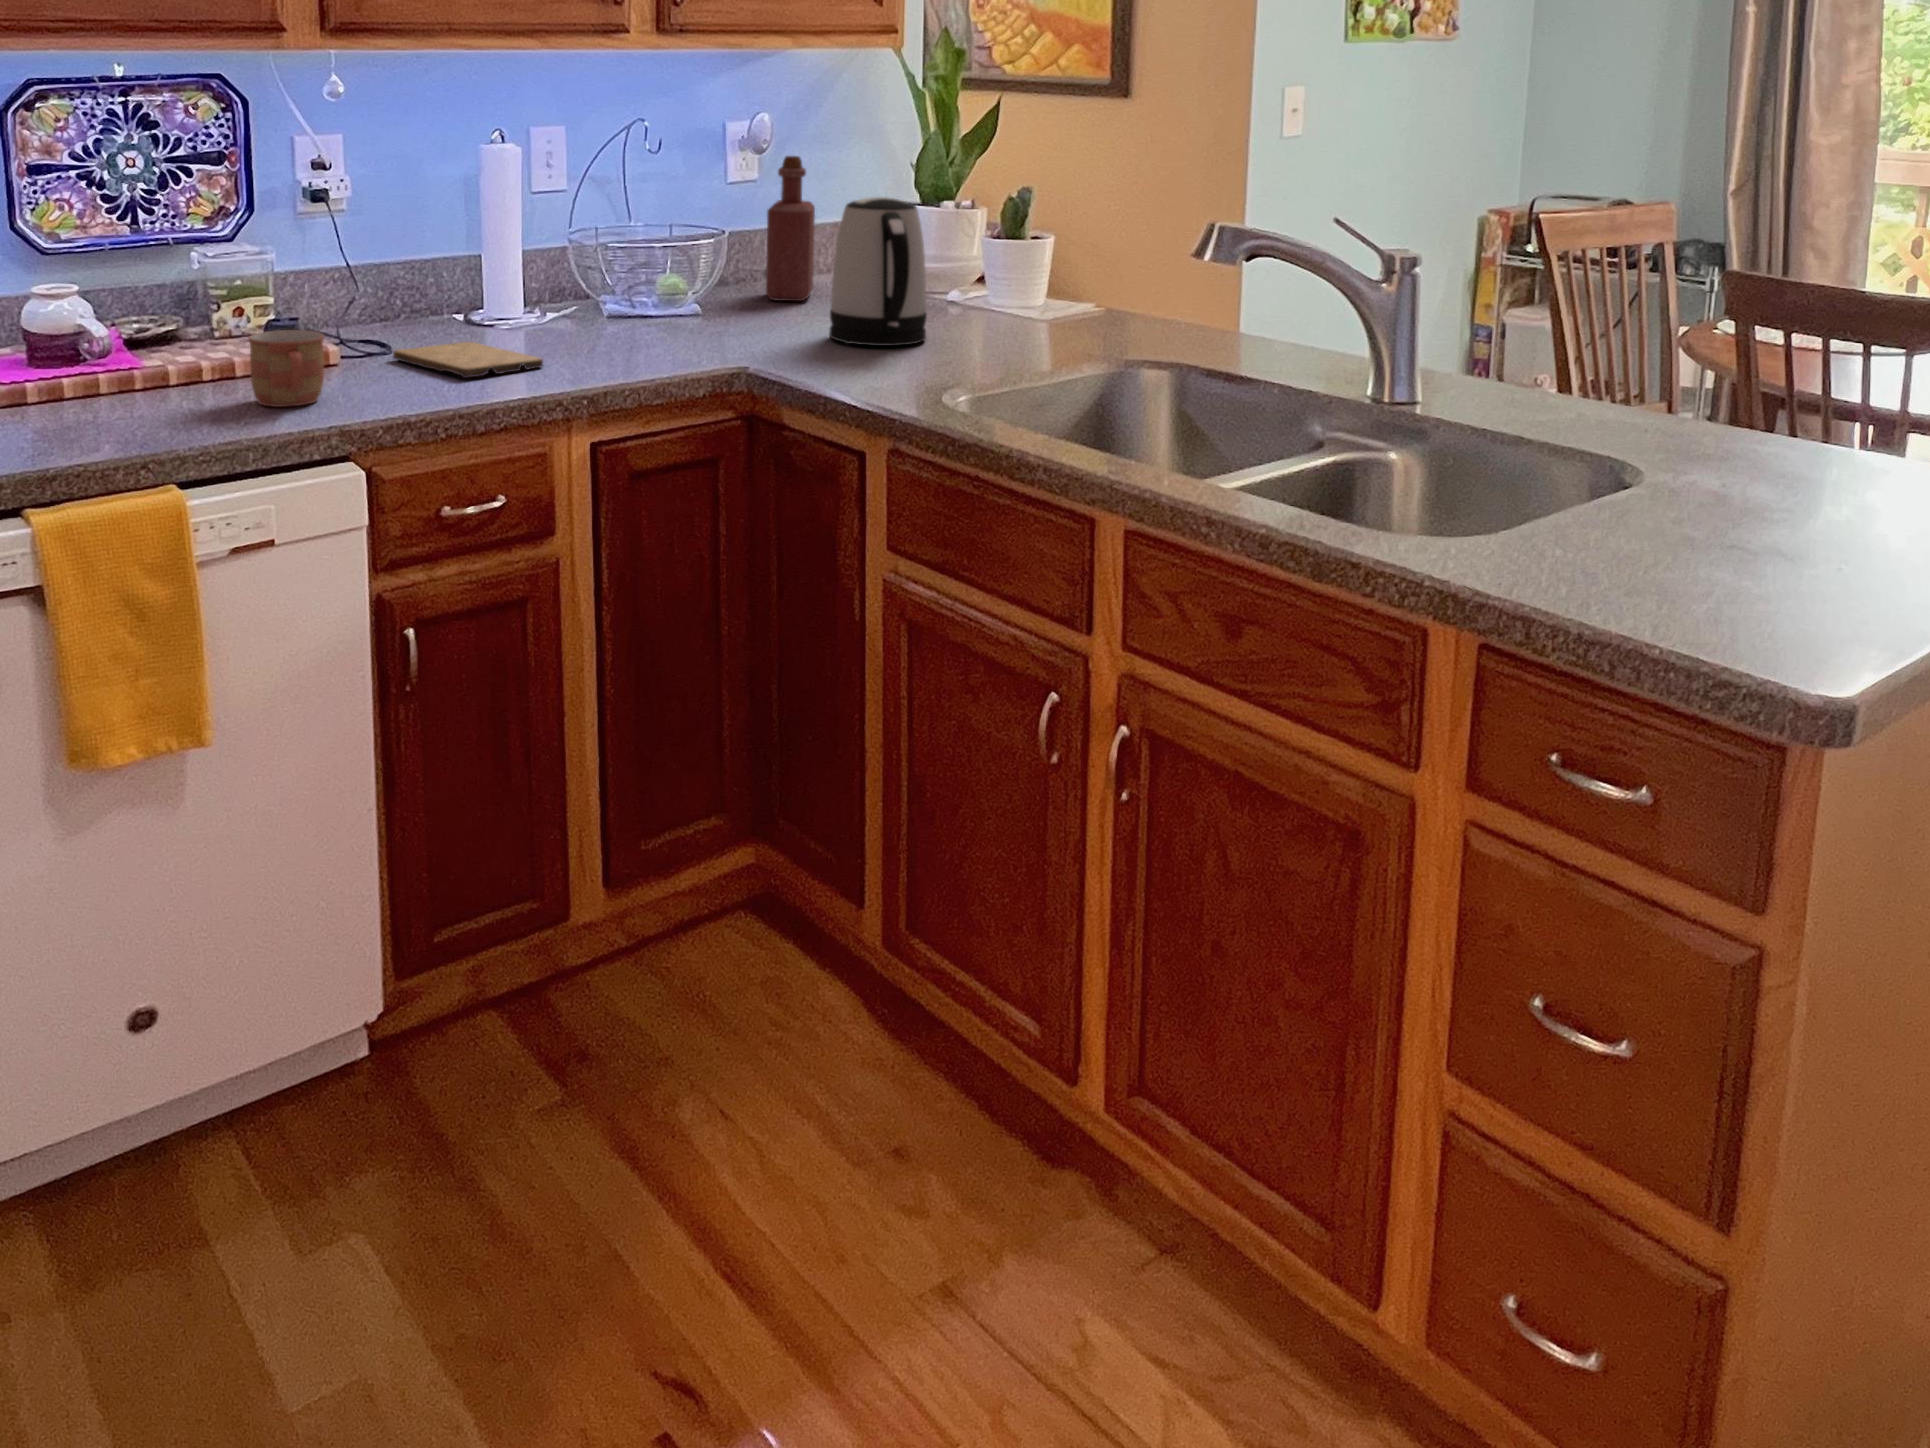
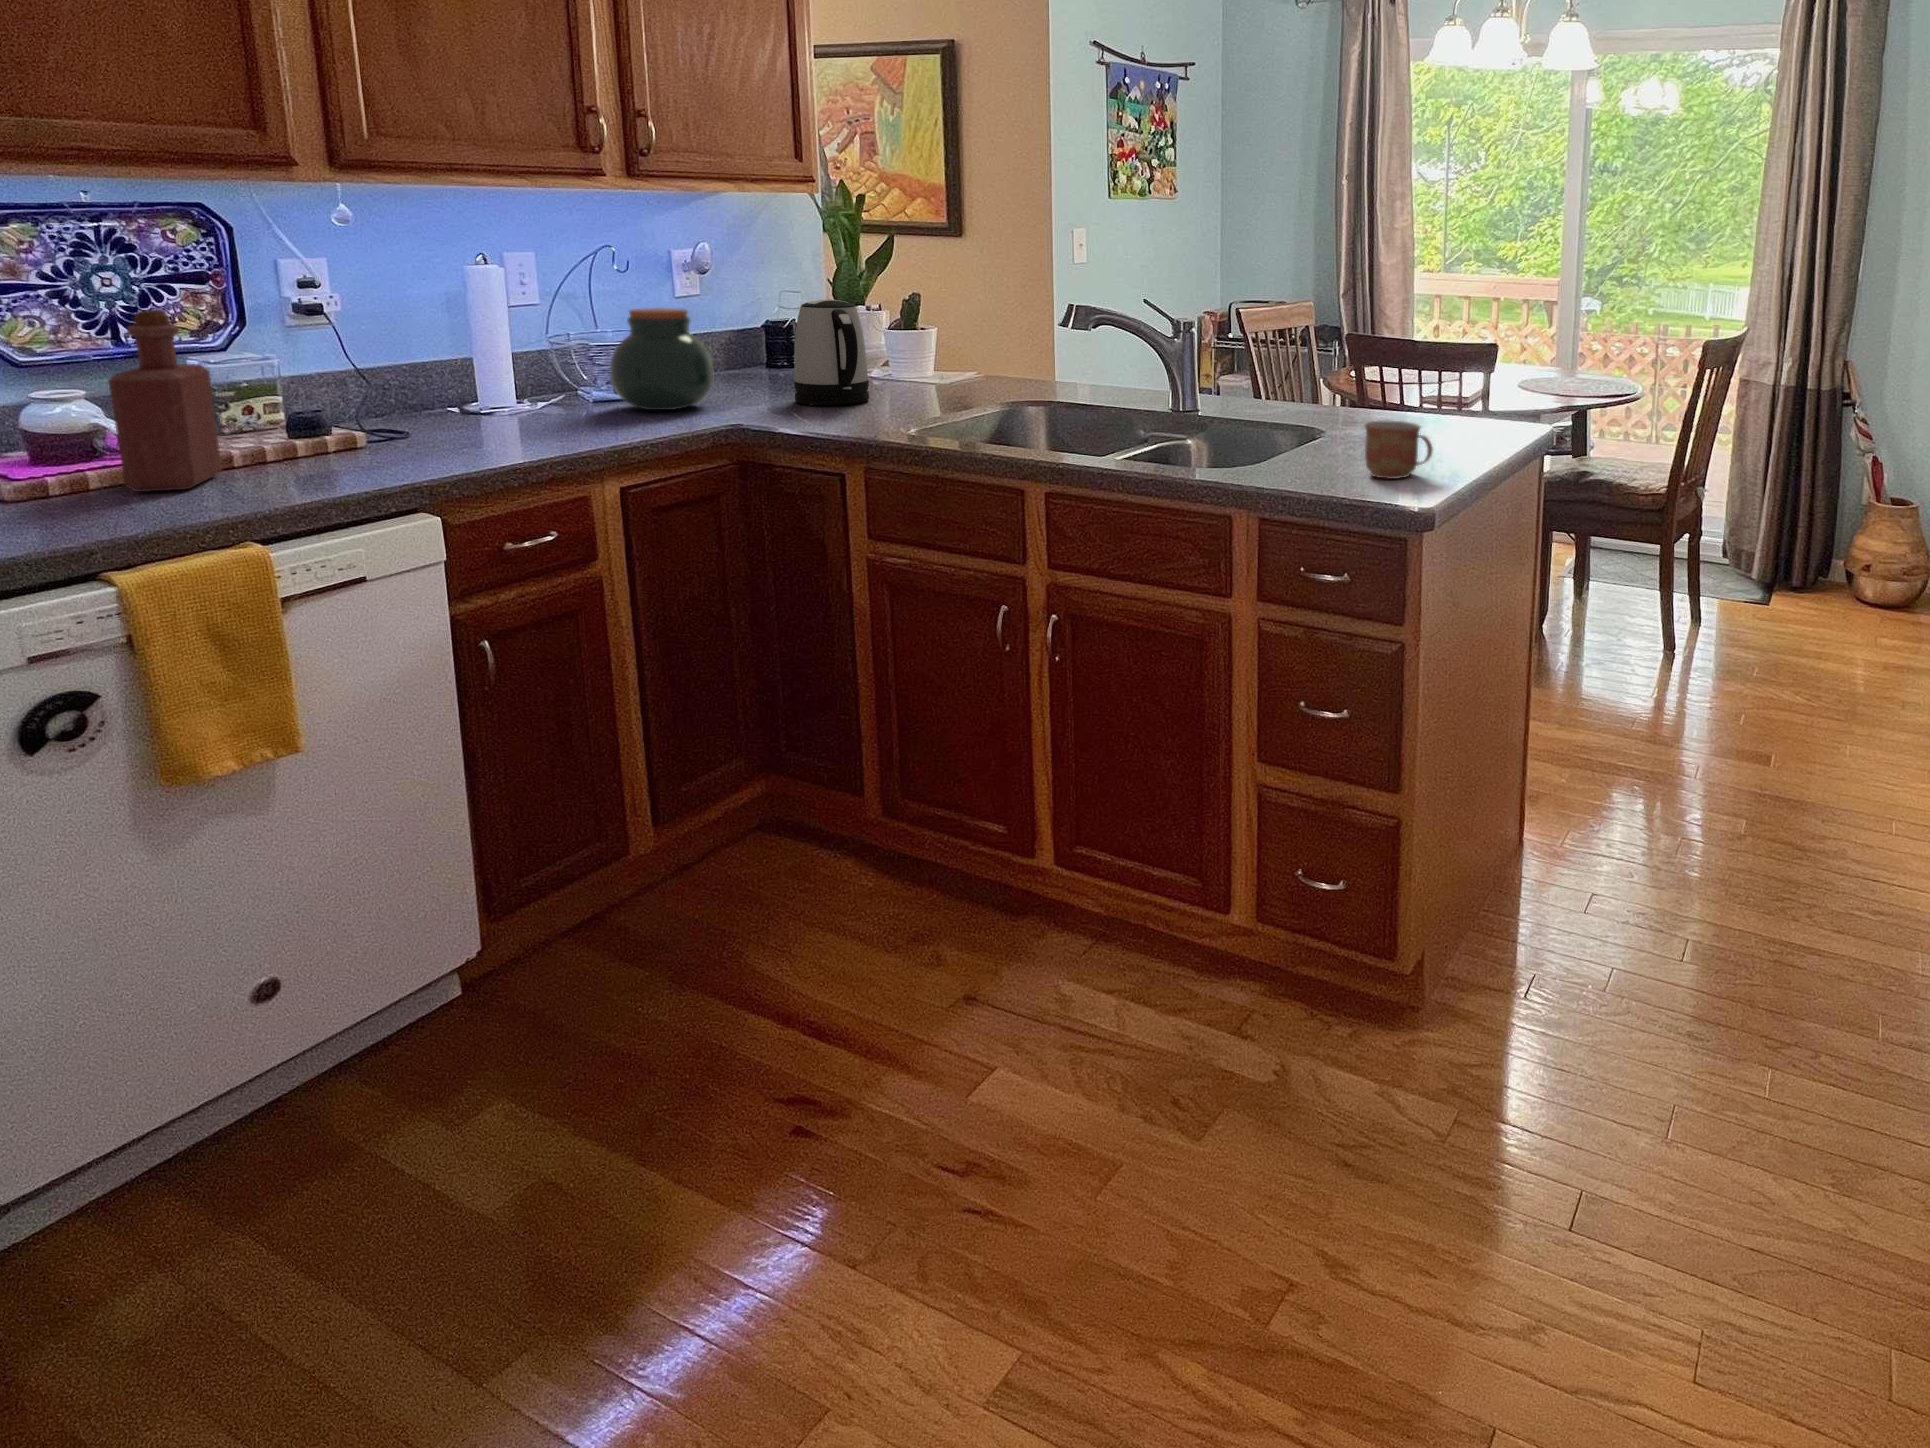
bottle: present [766,156,815,301] -> present [108,310,222,492]
jar: none [613,203,732,338] -> present [610,308,714,410]
mug: present [249,330,324,407] -> present [1365,420,1433,479]
cutting board: present [393,342,543,378] -> none [422,422,569,446]

